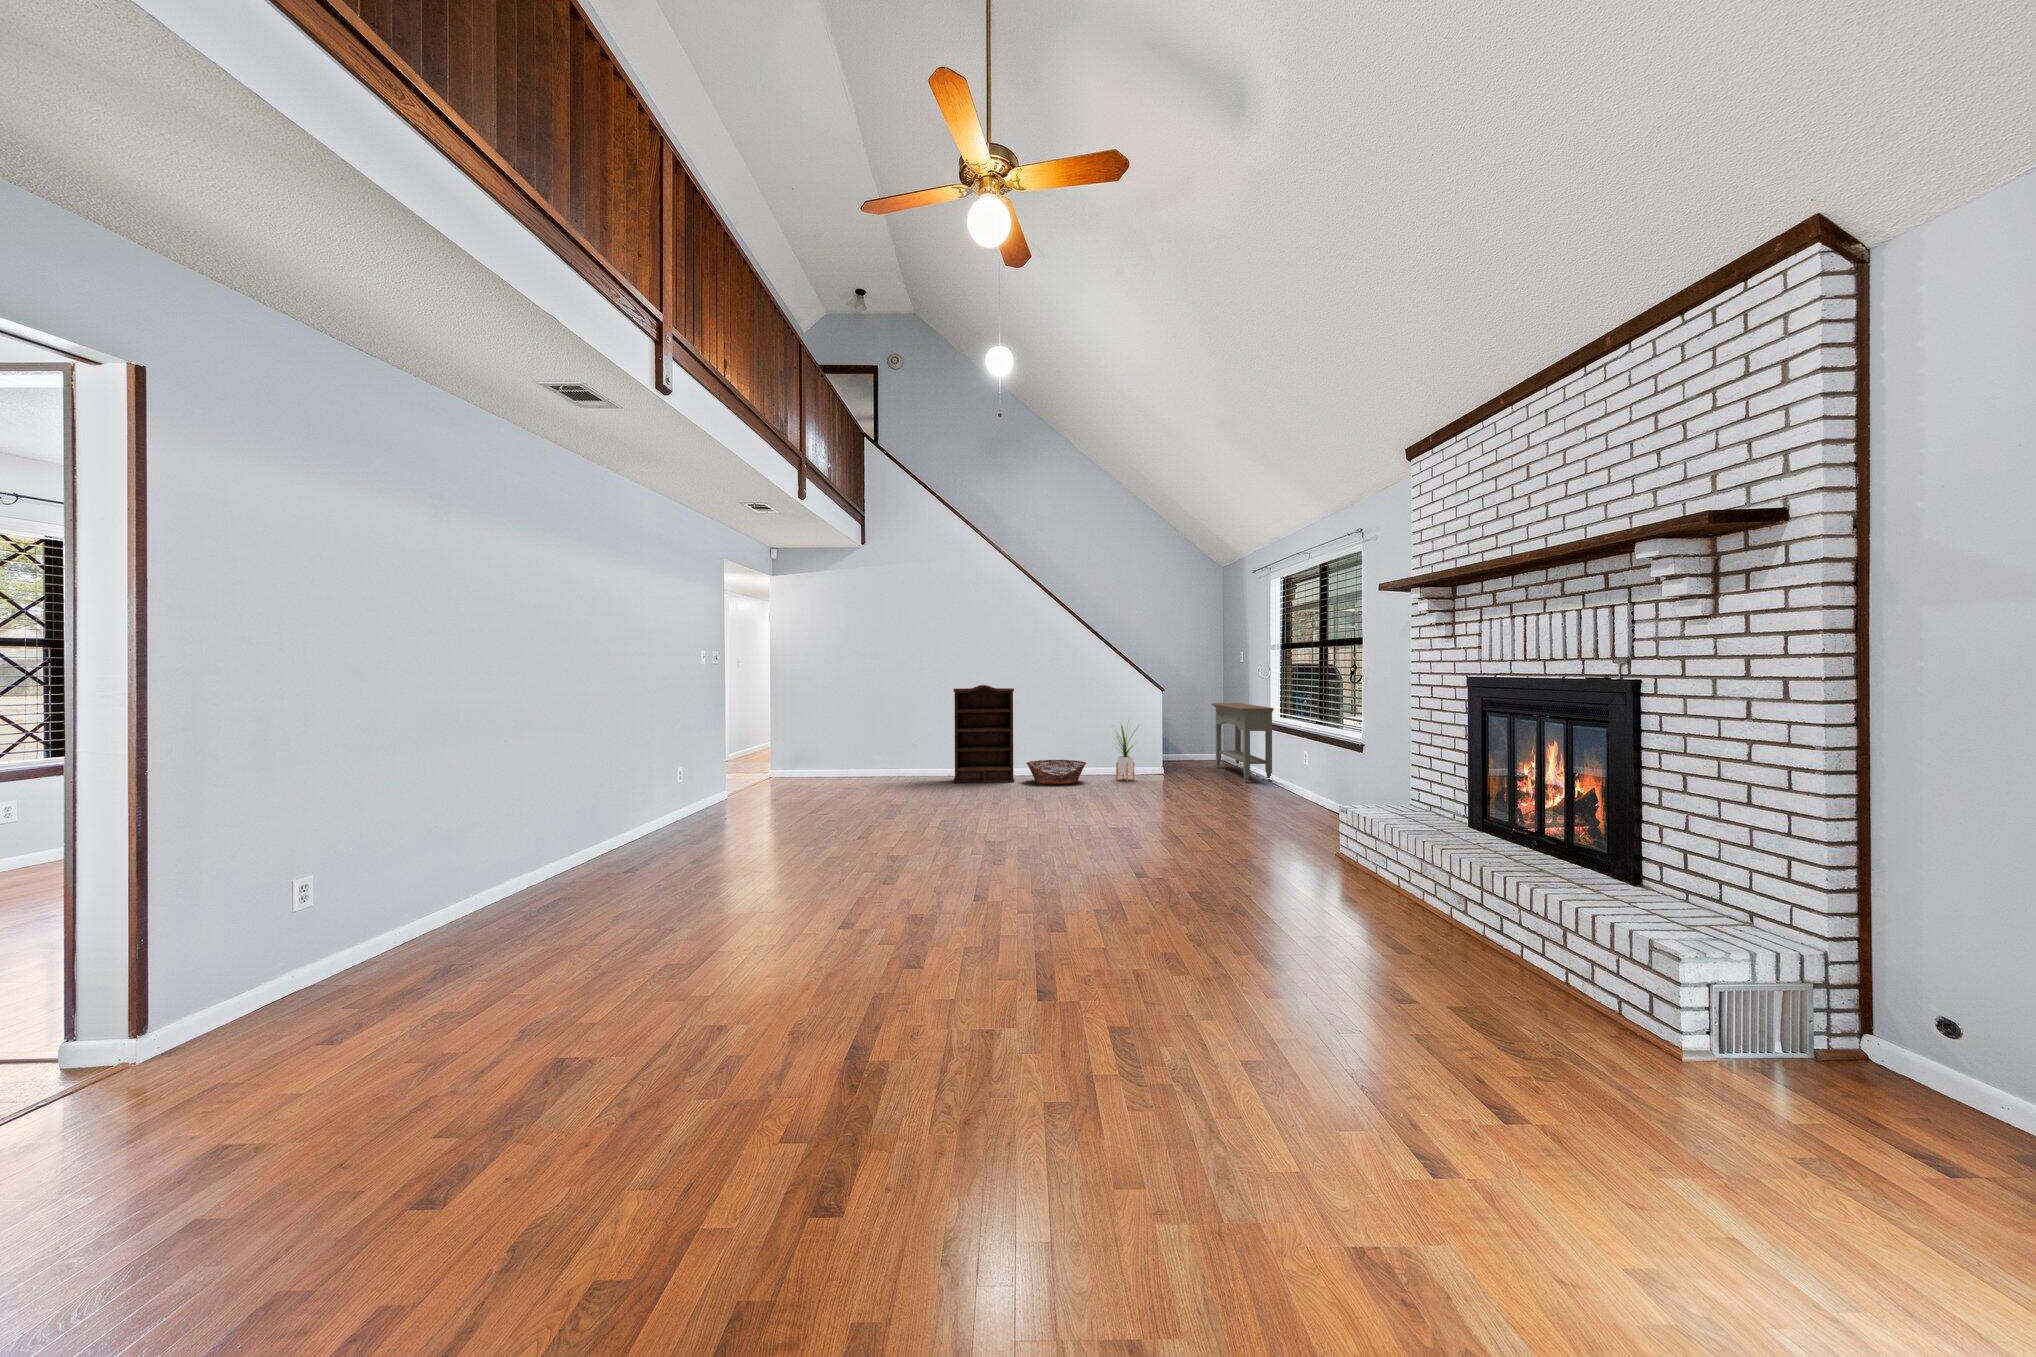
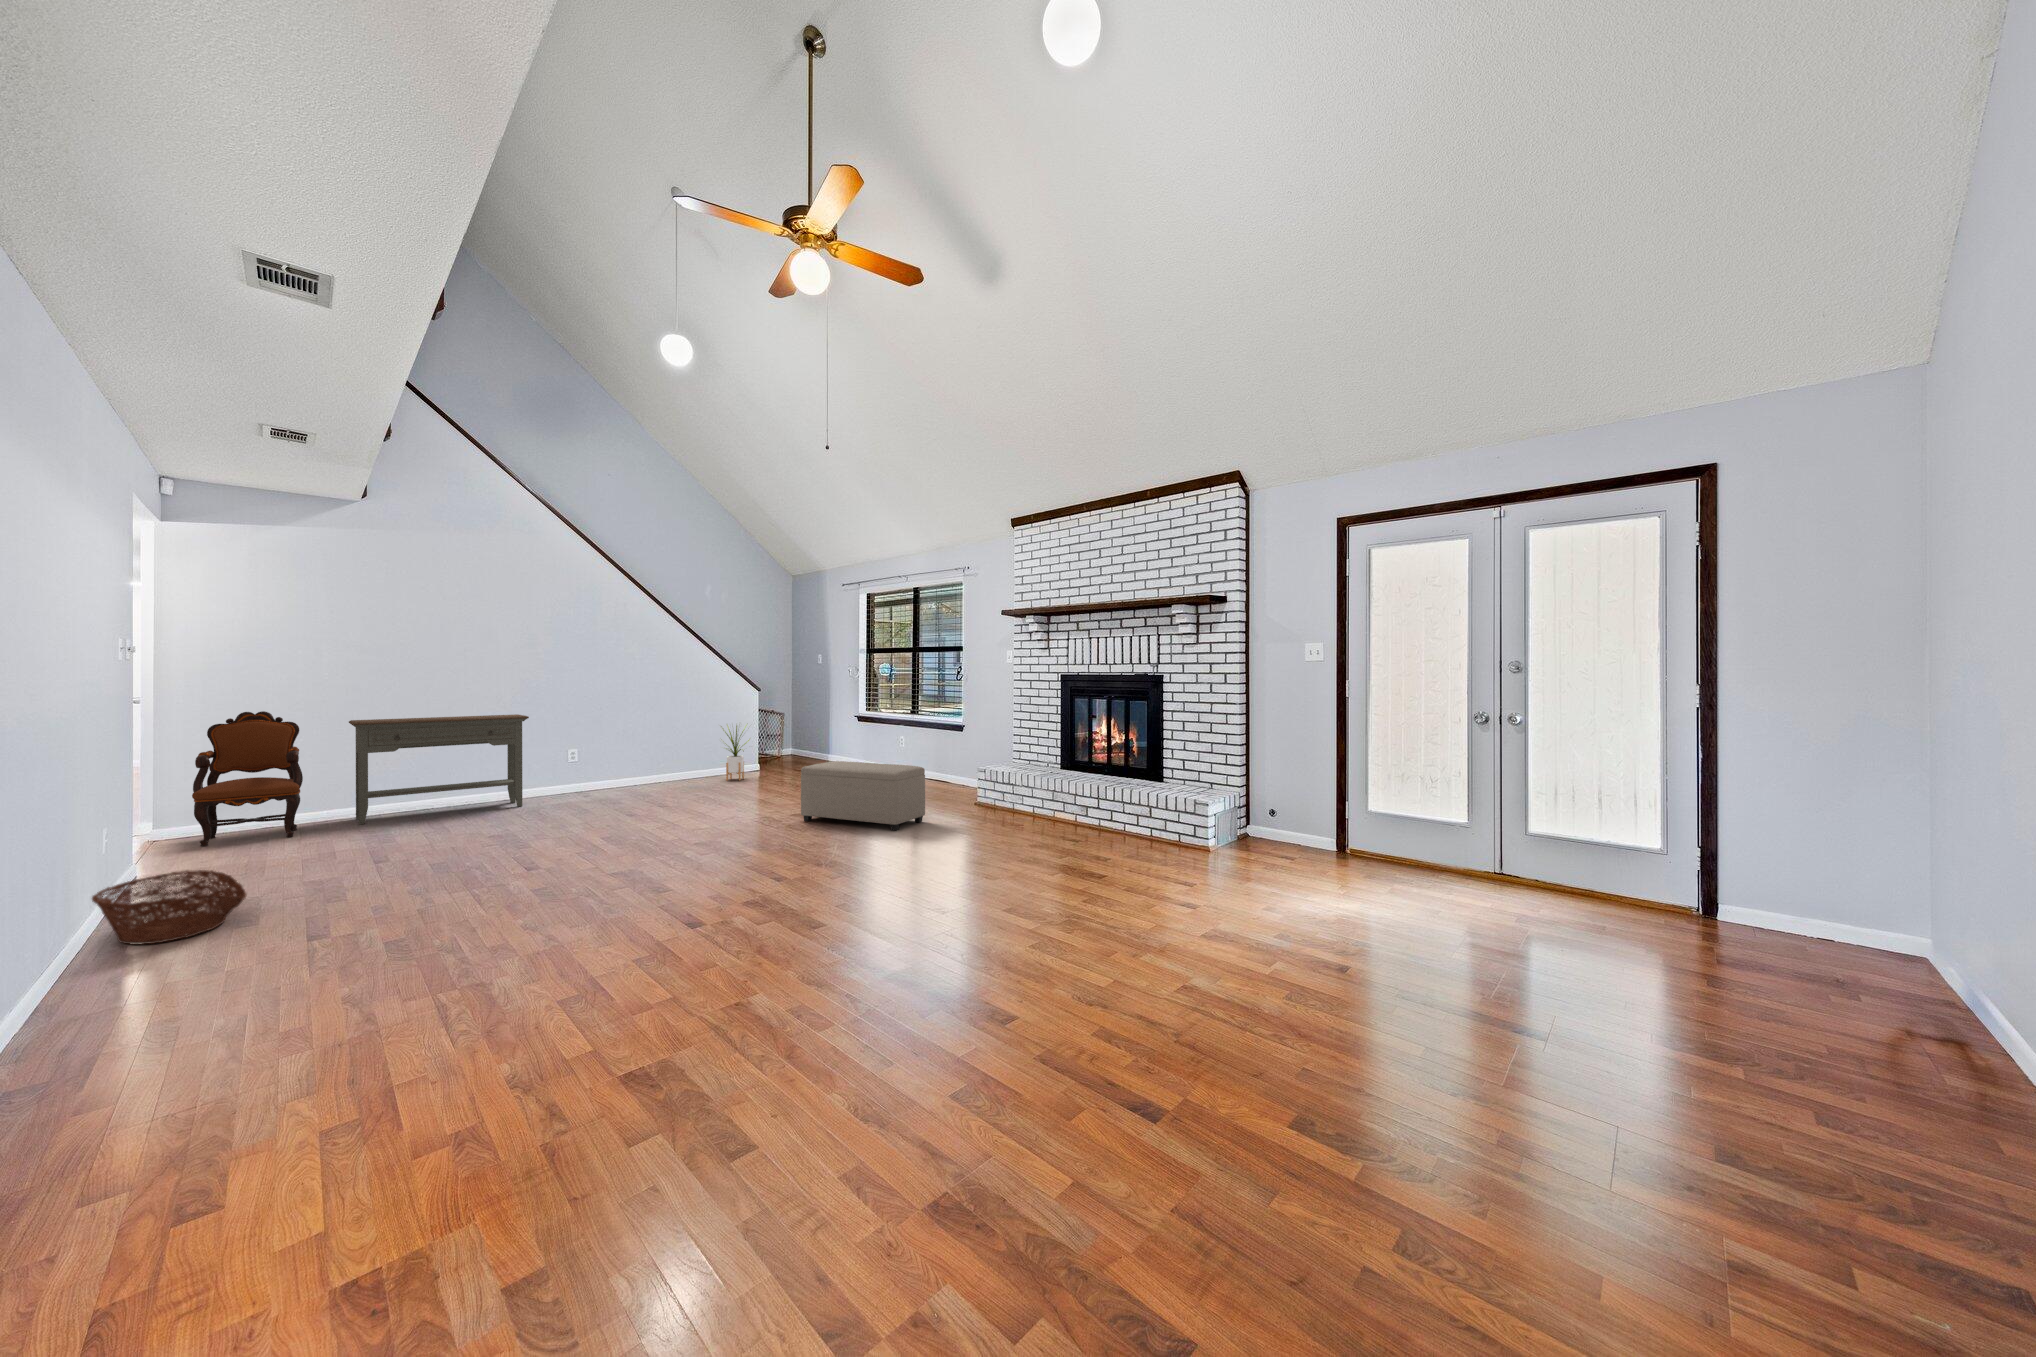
bookshelf: present [953,685,1014,783] -> none [532,686,617,803]
armchair: none [750,700,812,789] -> present [192,711,303,846]
console table: present [1212,703,1274,782] -> present [349,714,529,824]
basket: present [1026,760,1086,784] -> present [92,870,247,944]
ottoman: none [1098,775,1223,872] -> present [801,761,925,831]

